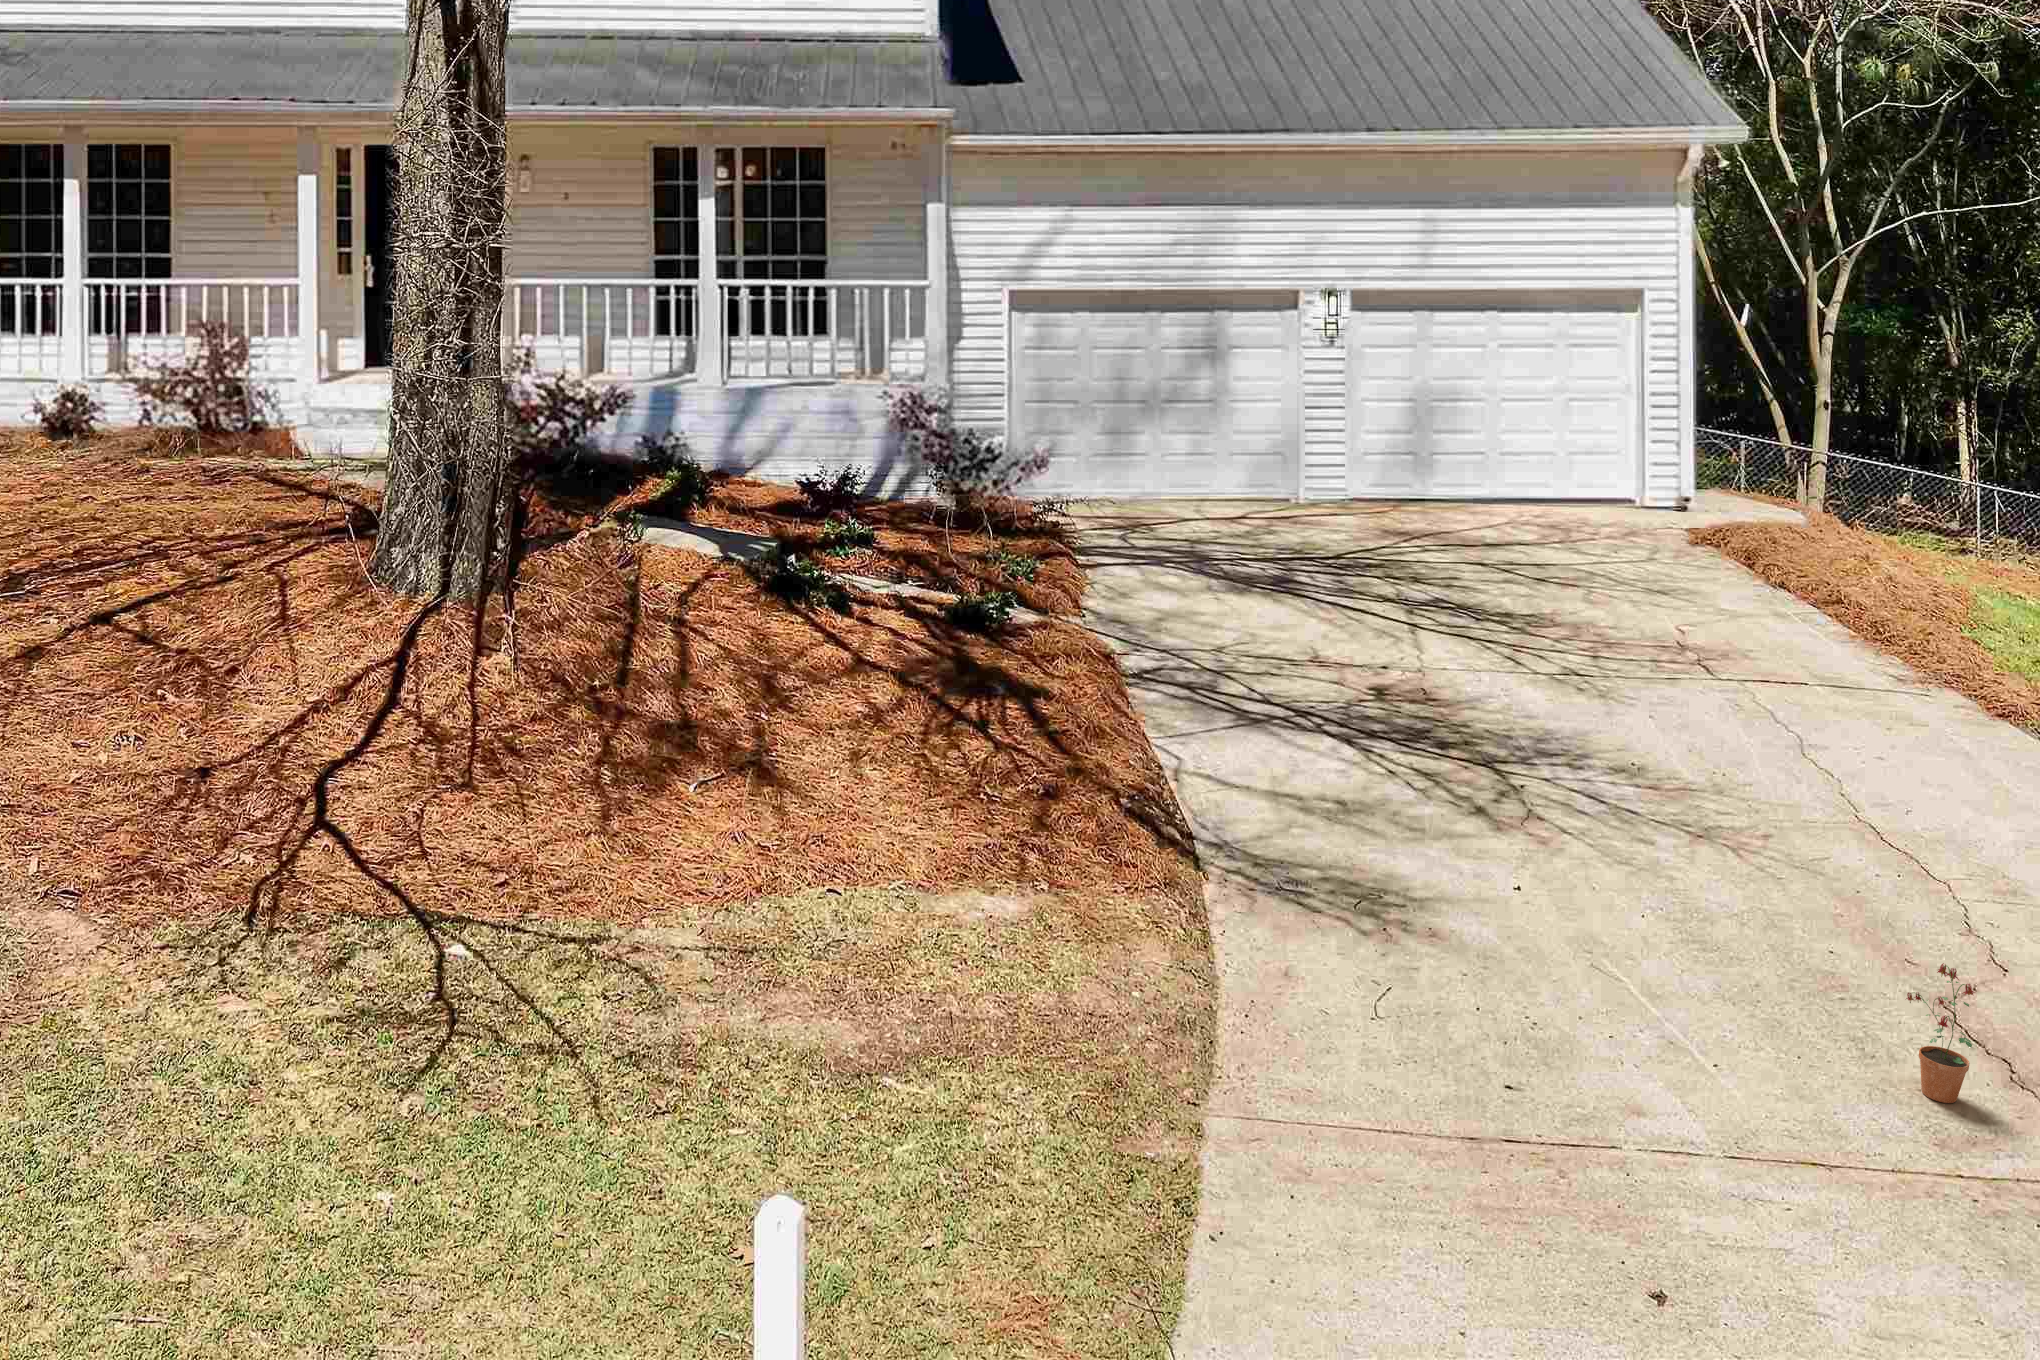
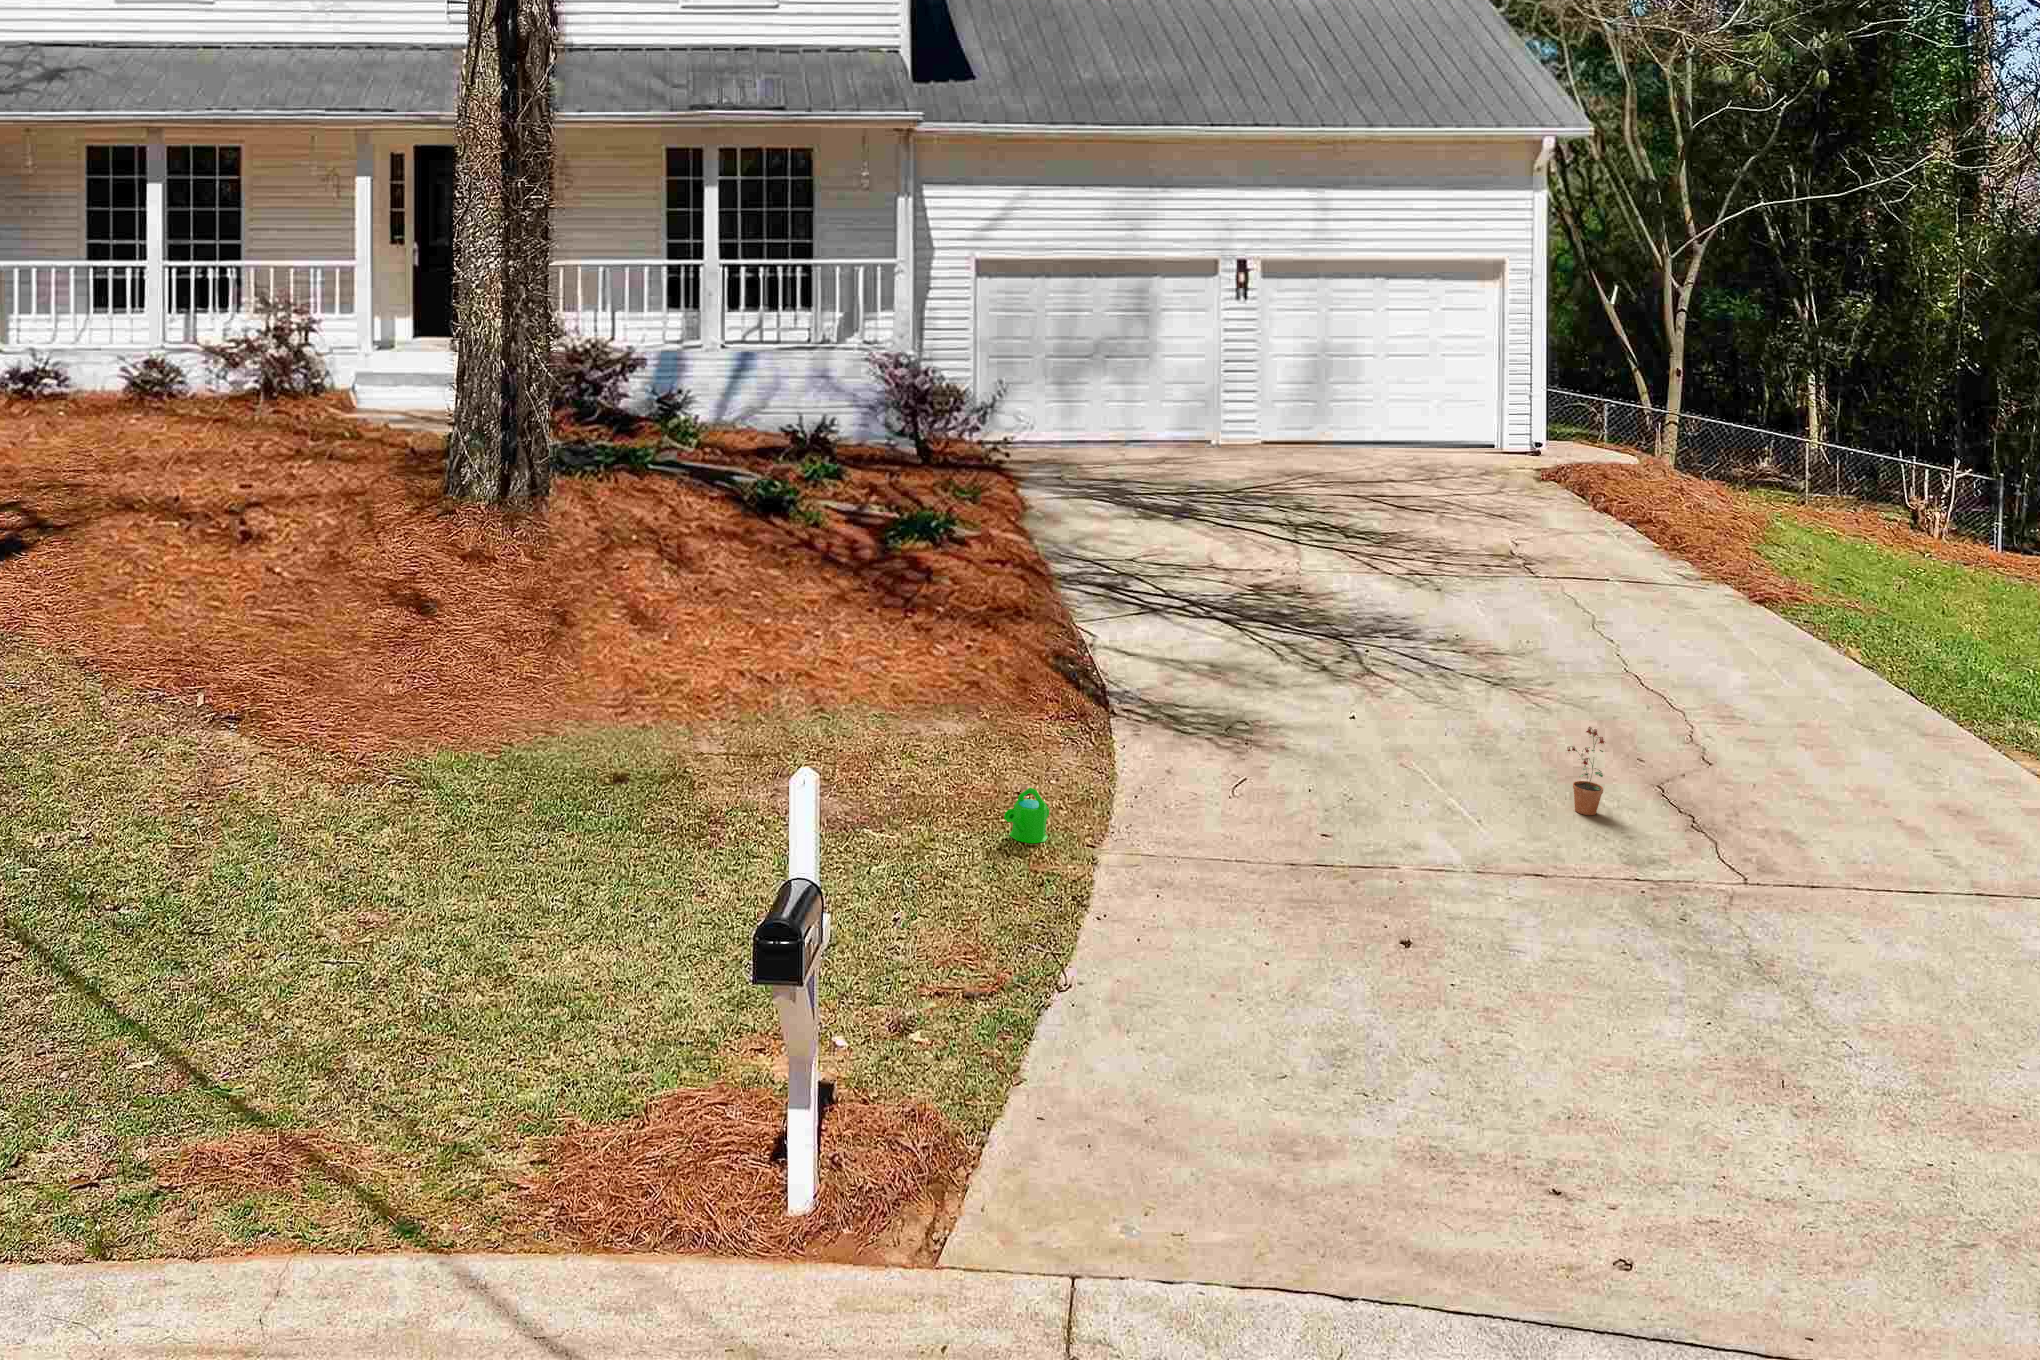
watering can: none [1046,1089,1118,1183] -> present [1004,788,1049,843]

